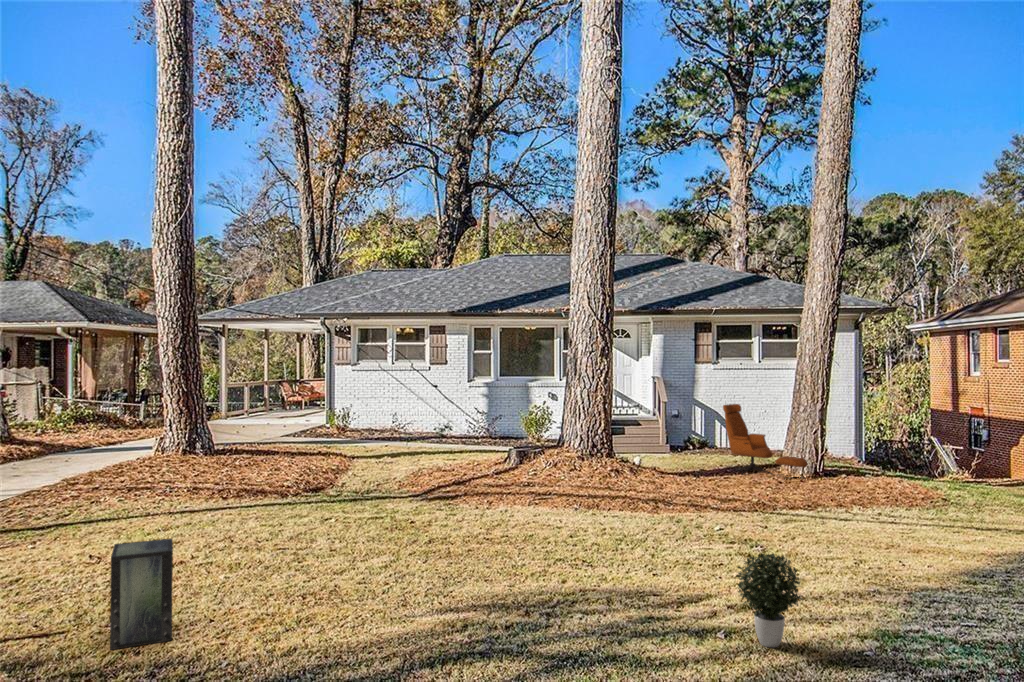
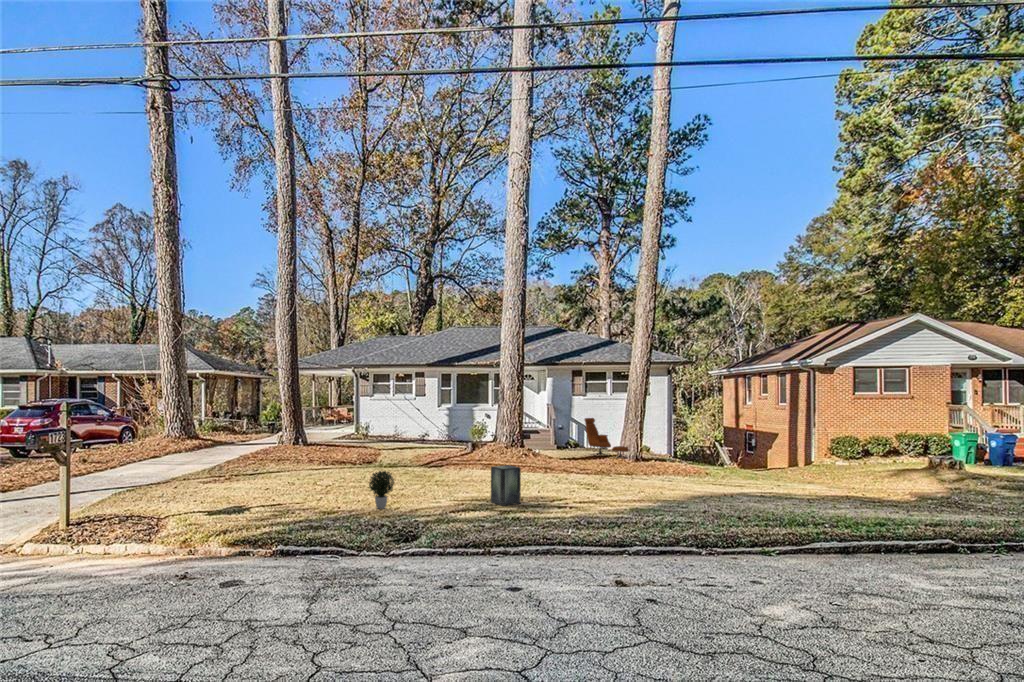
storage box: present [110,539,173,650] -> present [491,465,521,506]
potted plant: present [736,553,804,648] -> present [369,471,394,509]

